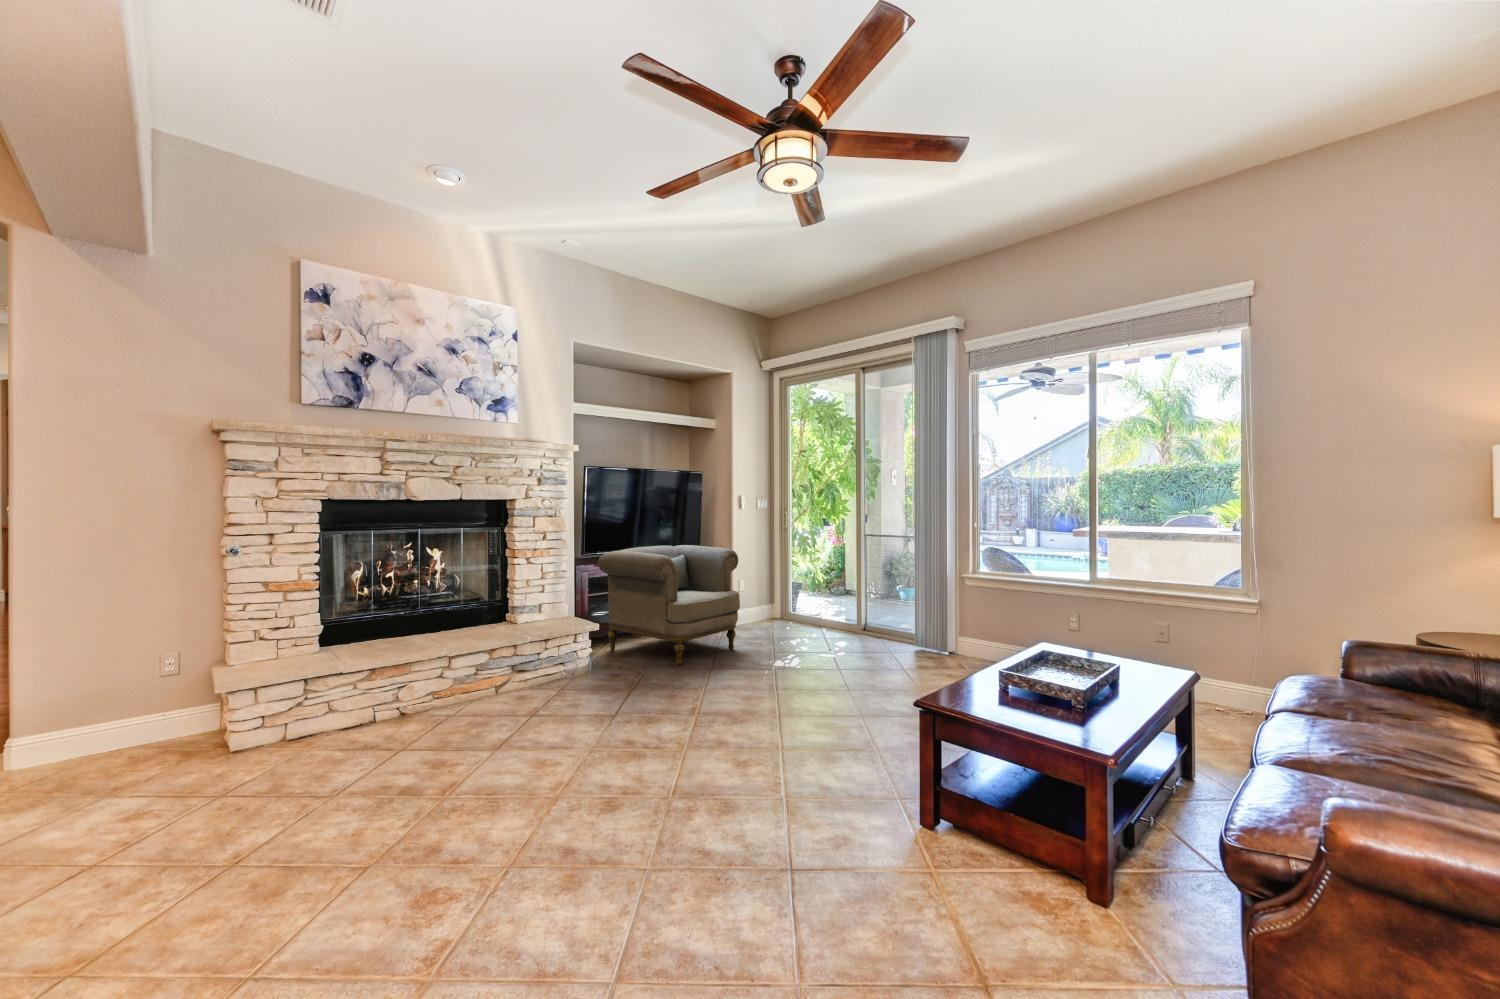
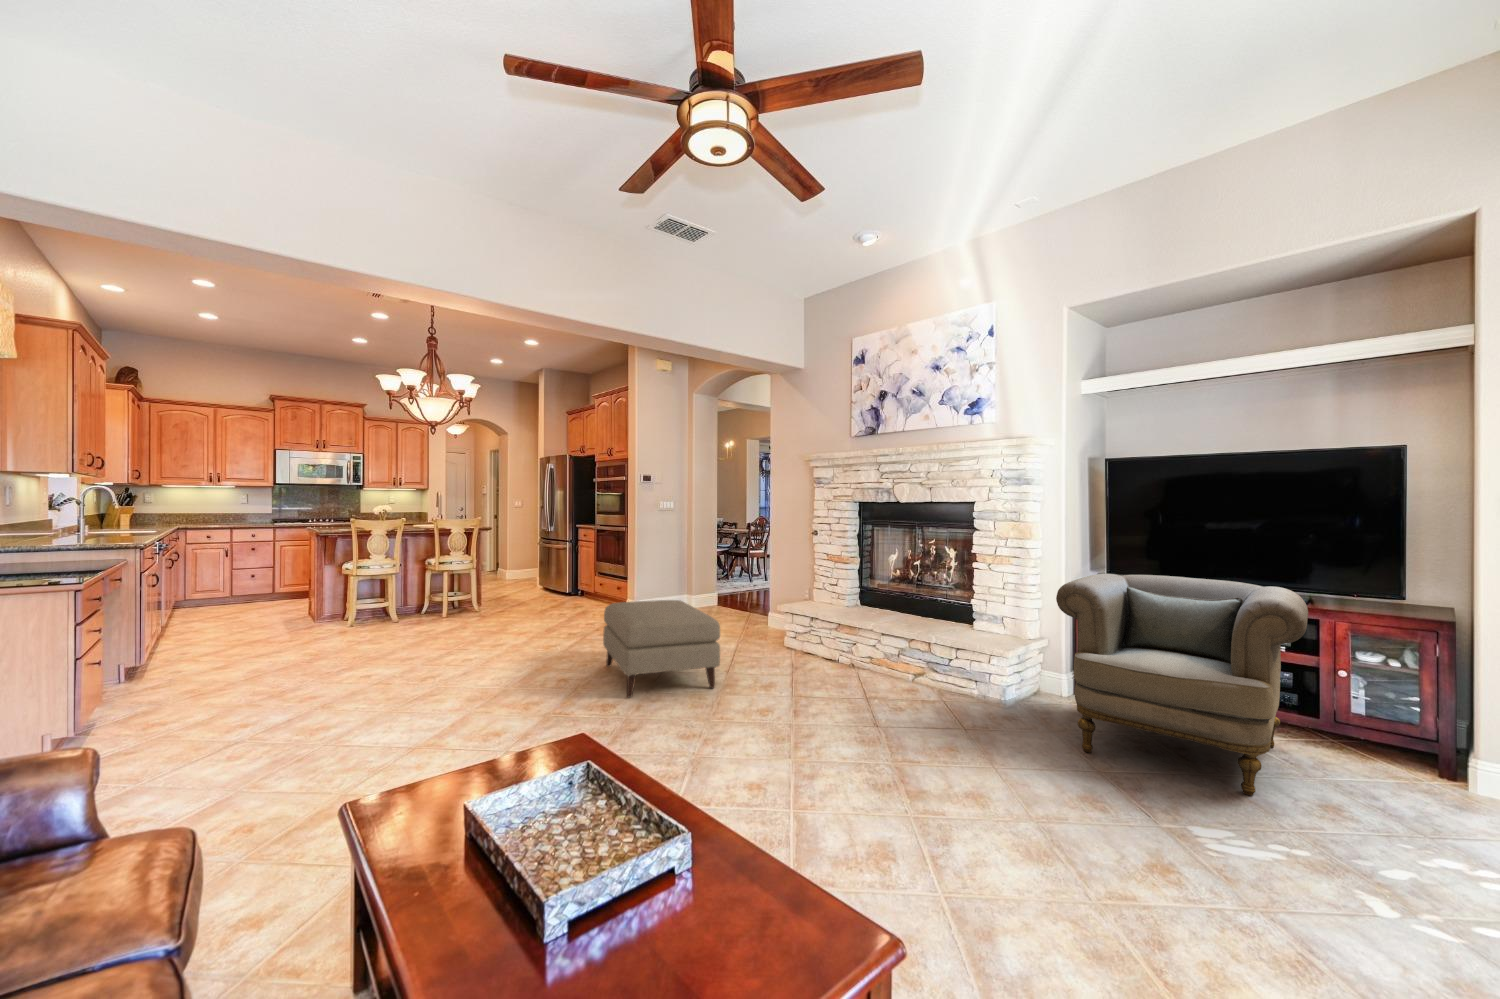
ottoman: none [145,688,468,934] -> present [603,600,720,698]

